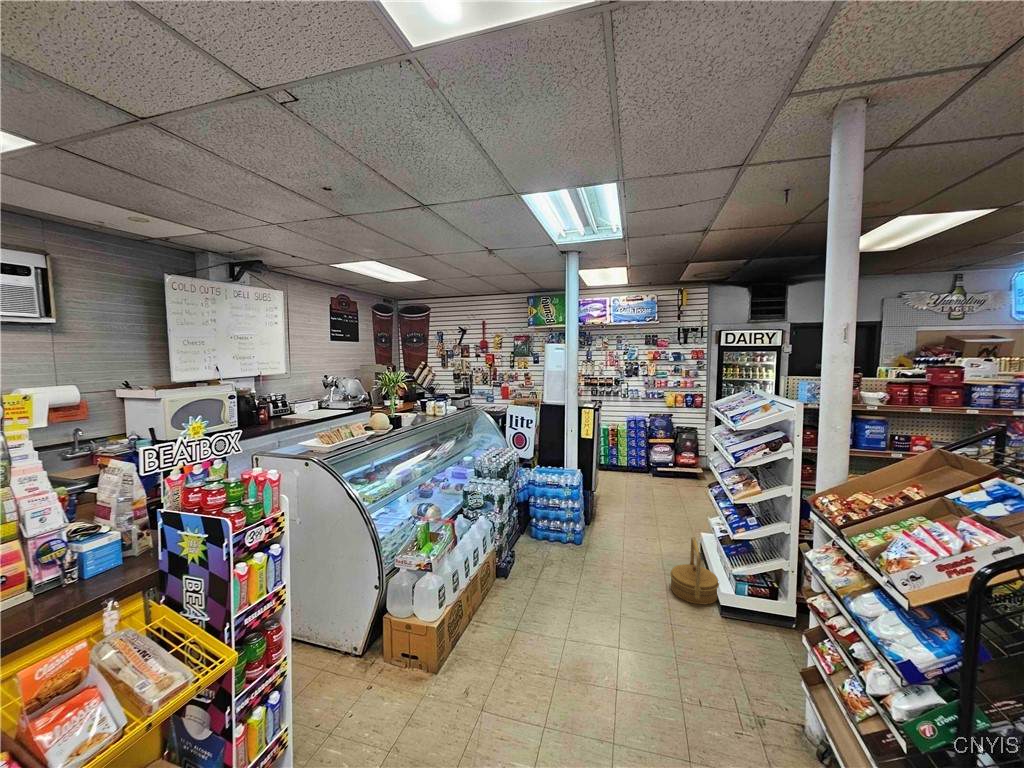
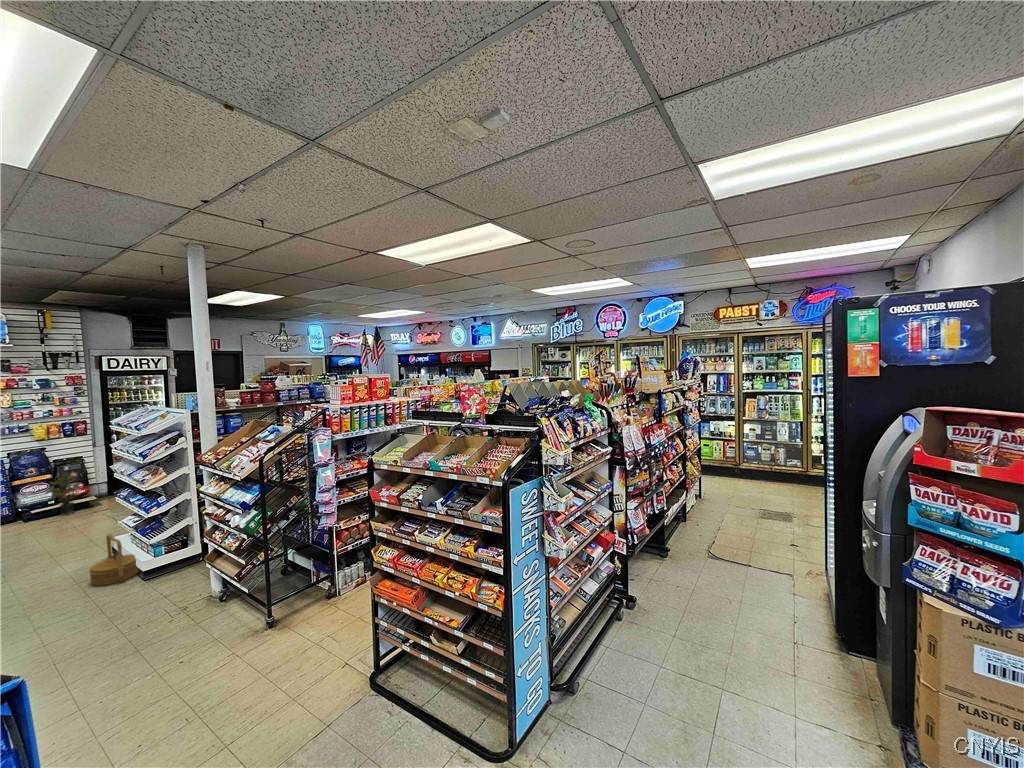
potted plant: none [669,441,691,481] -> present [49,472,80,515]

